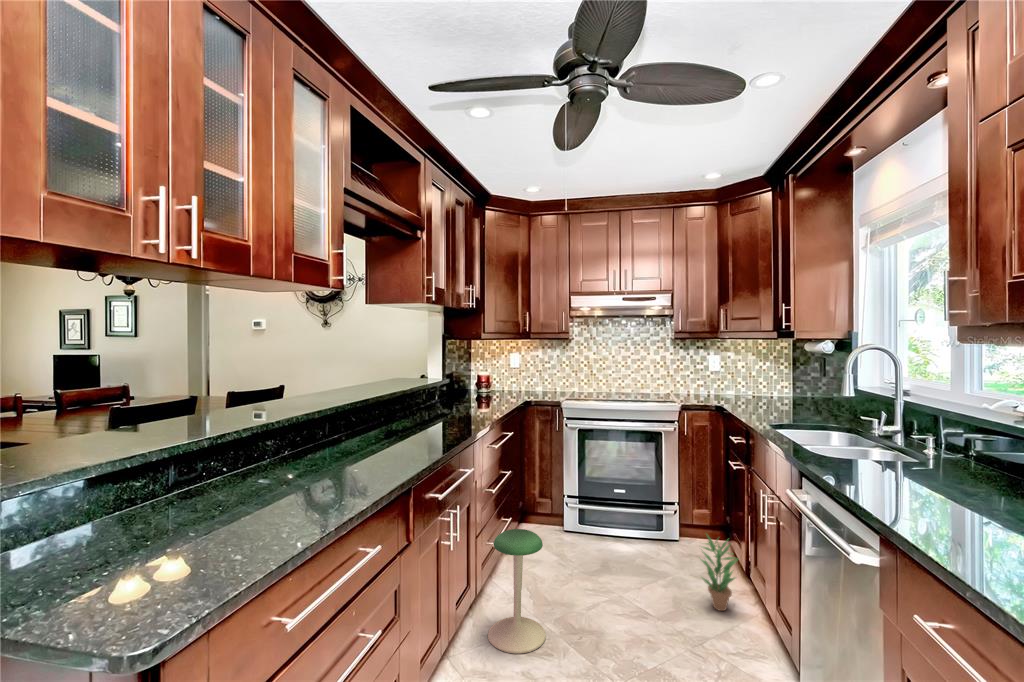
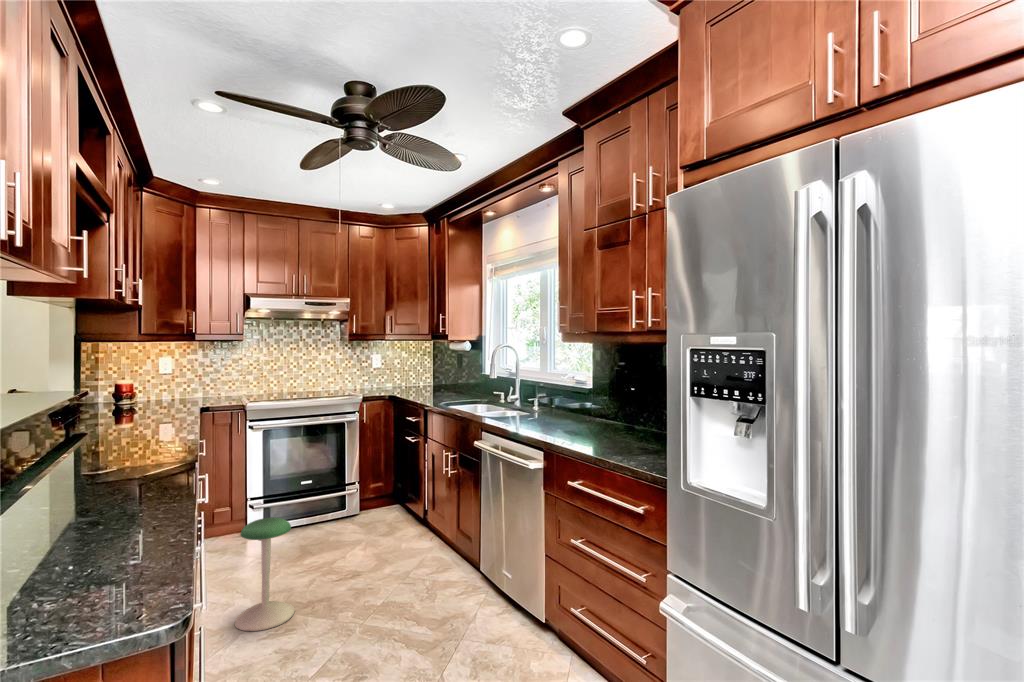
potted plant: present [701,535,738,611] -> none [397,489,428,547]

